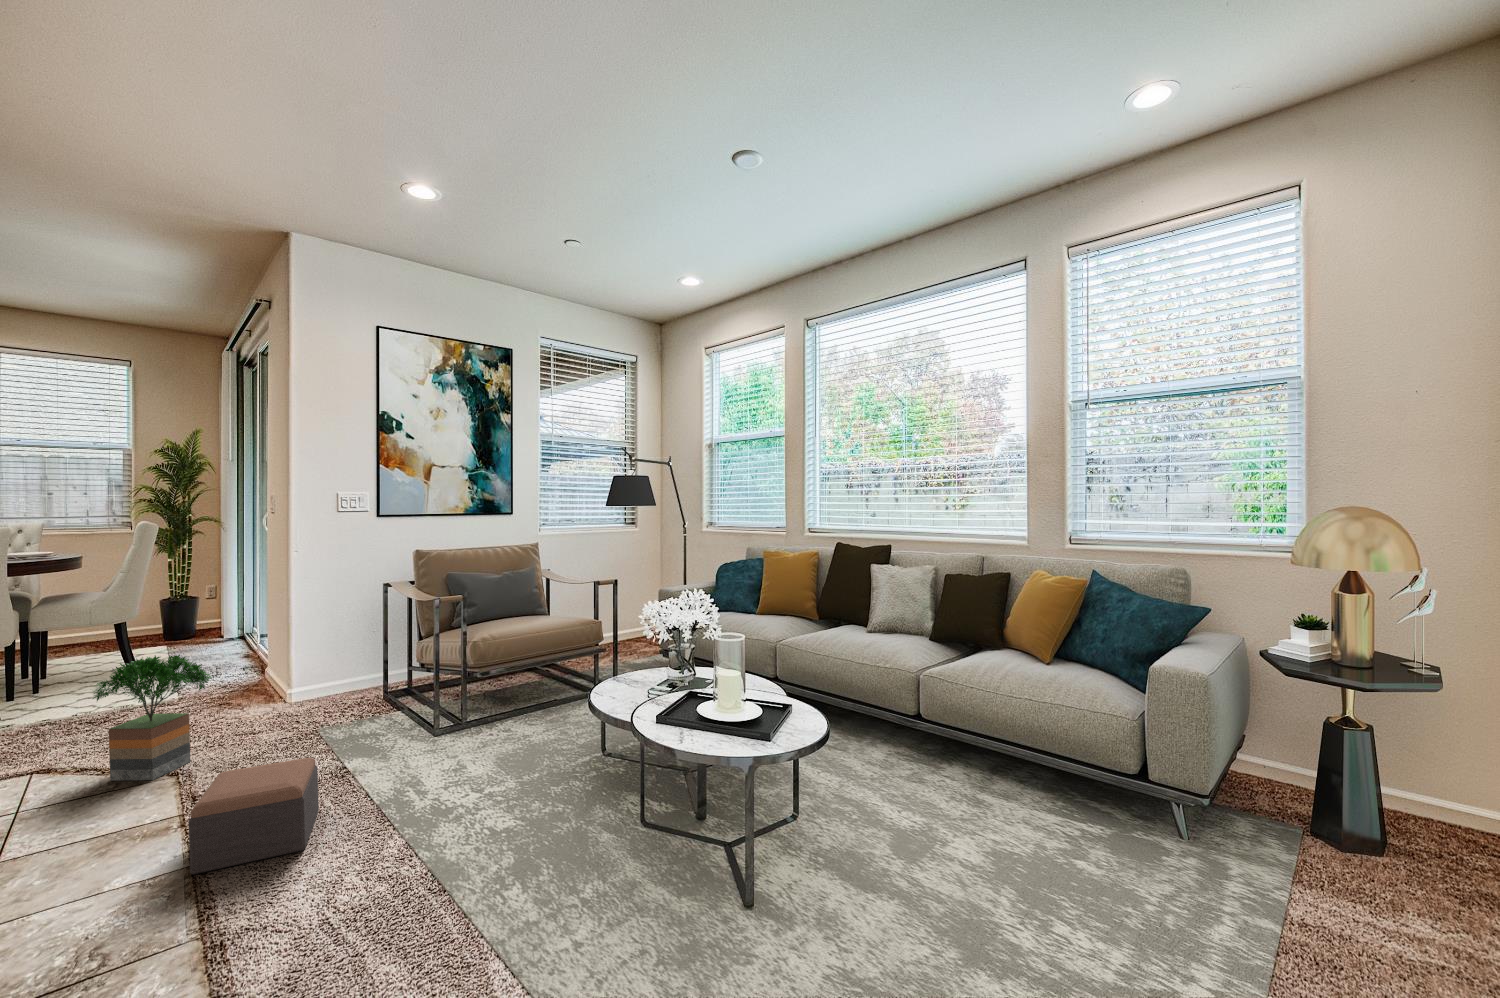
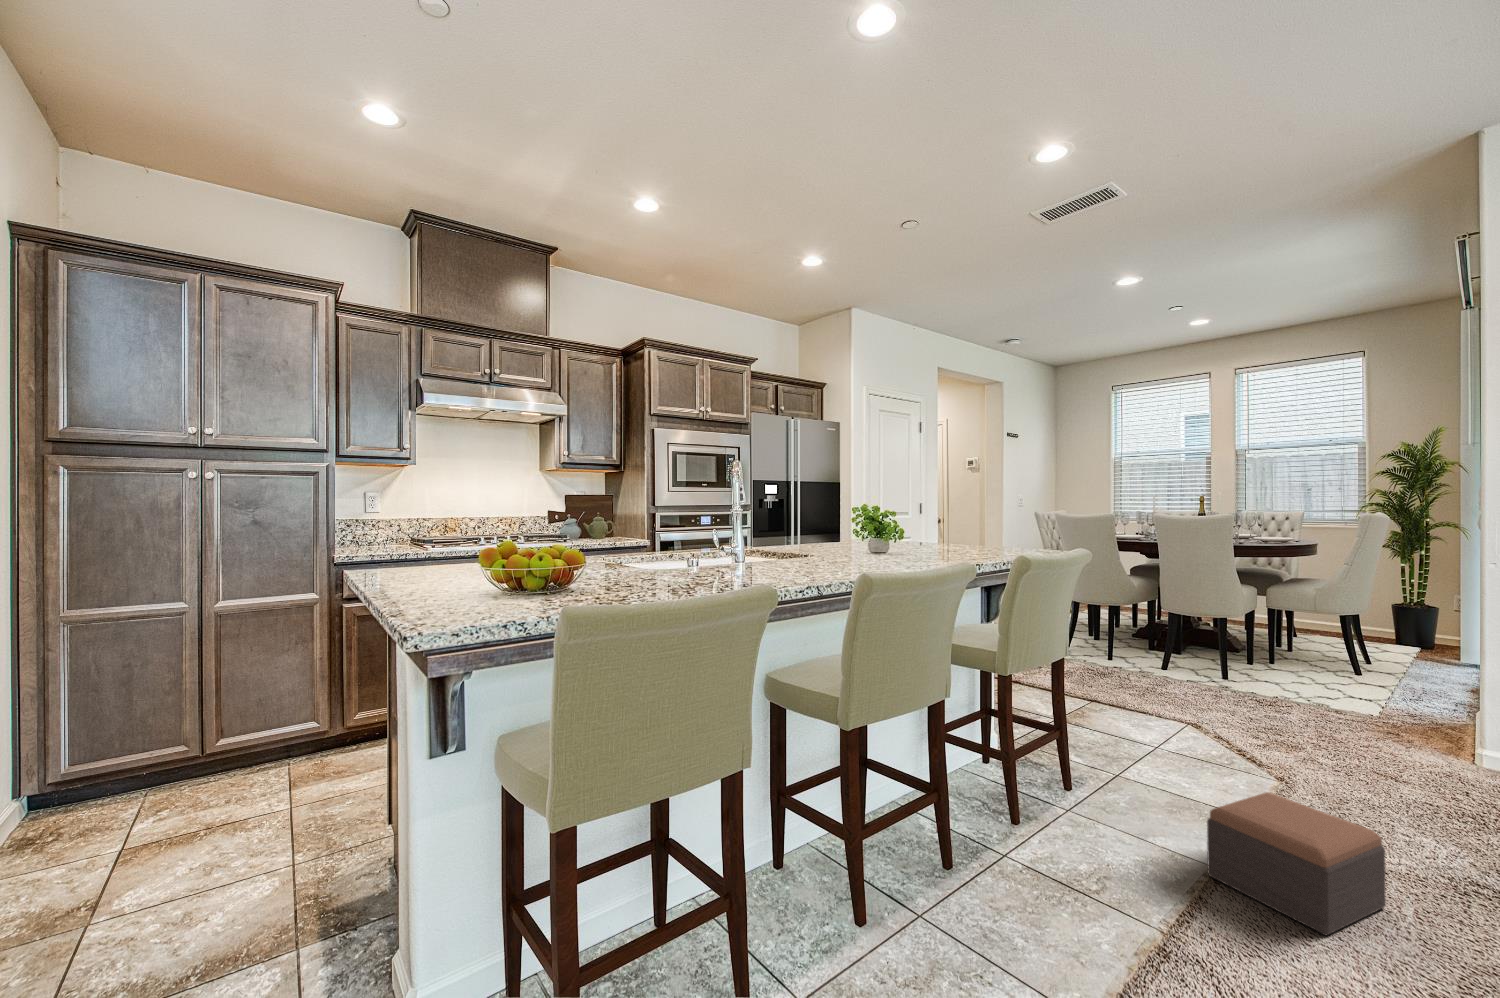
potted tree: present [93,654,211,781] -> none [1215,650,1330,776]

